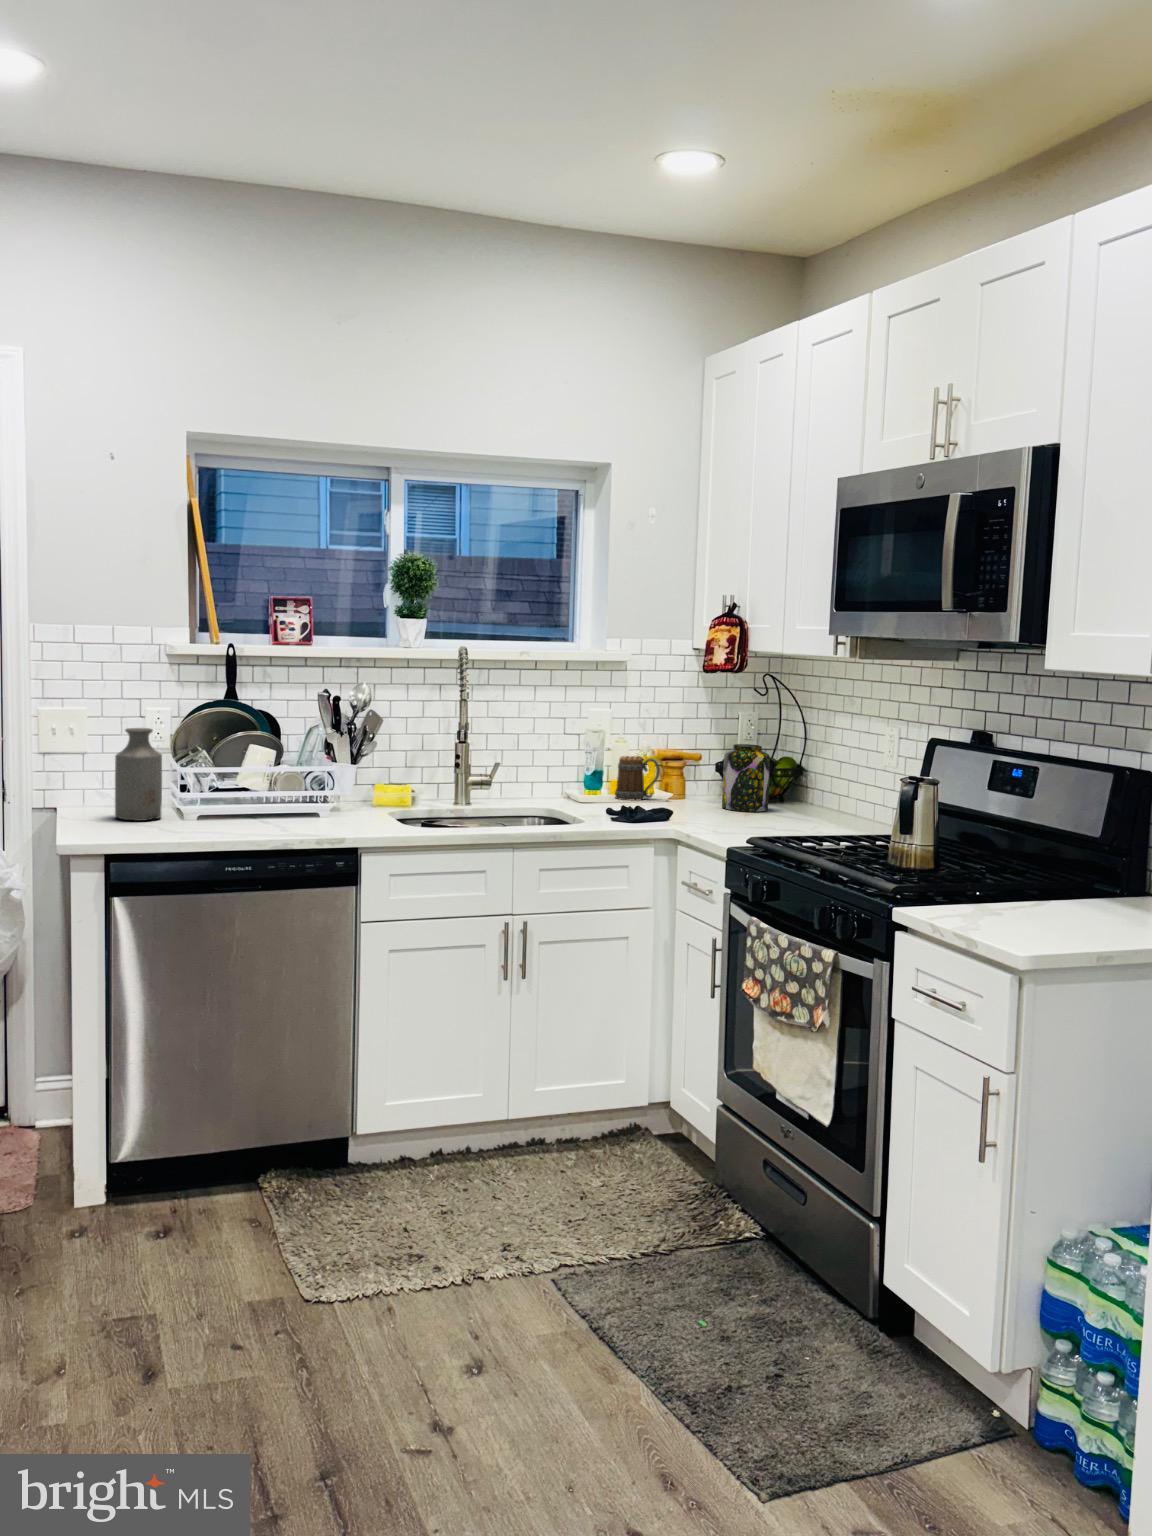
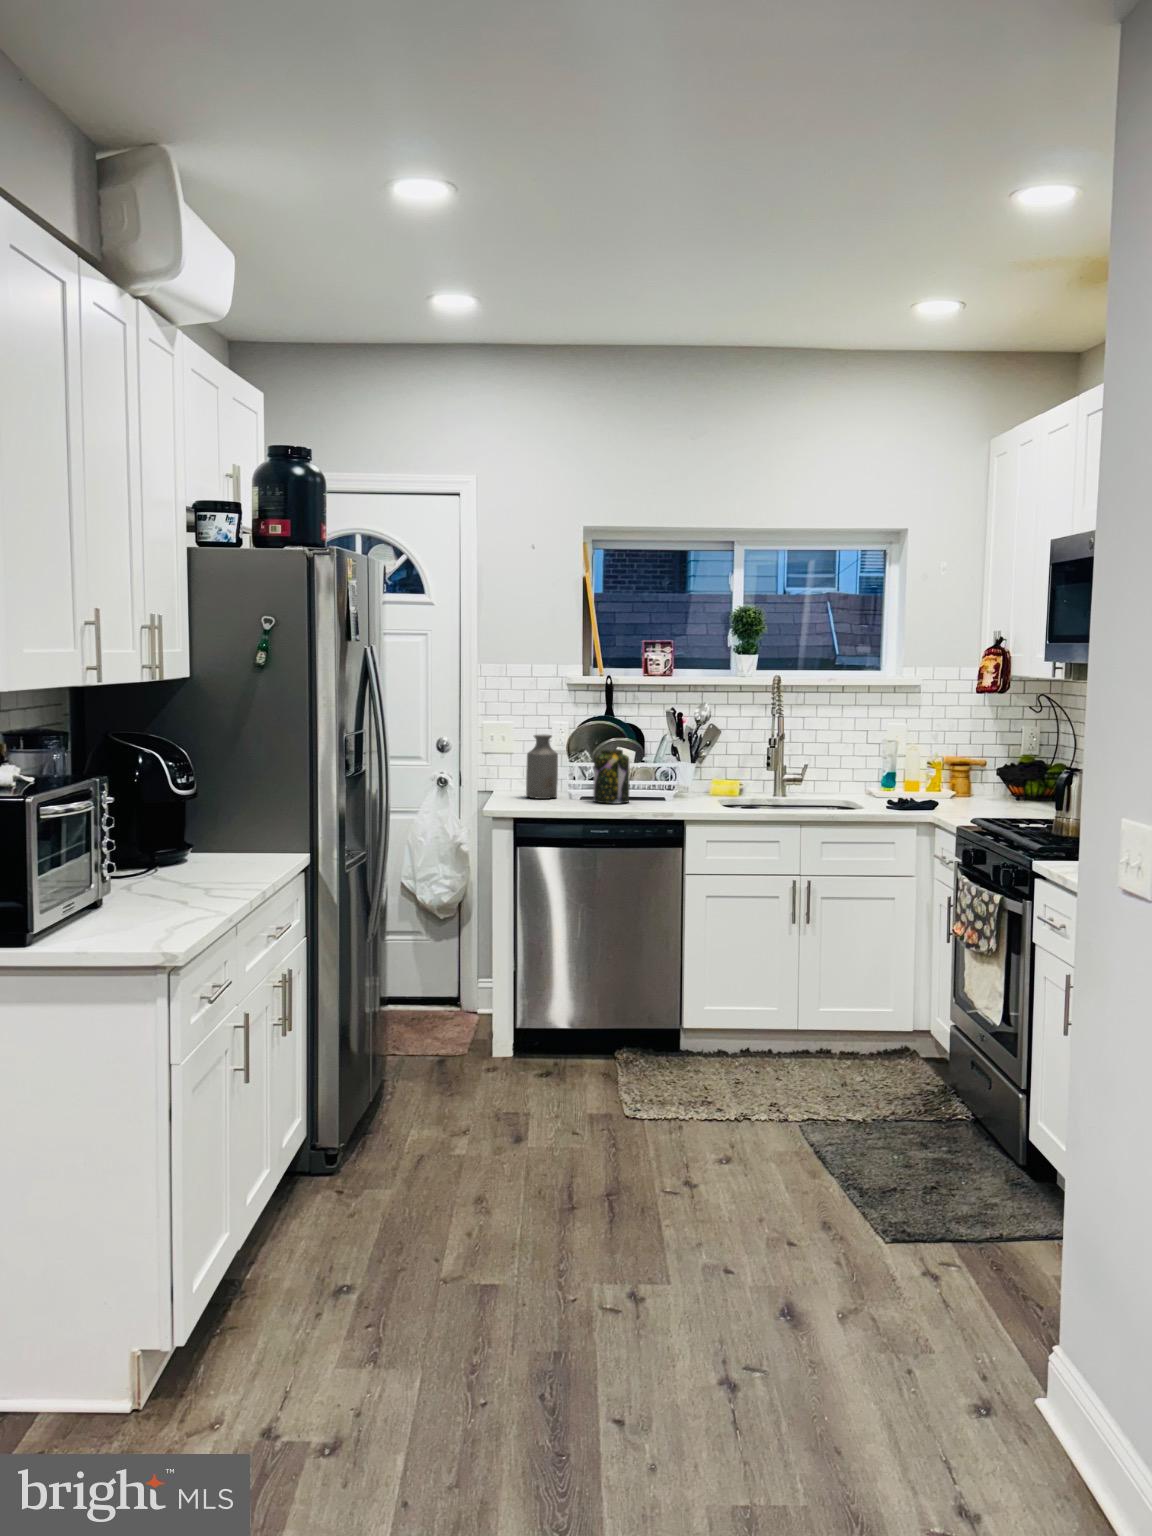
jar: present [722,744,770,812] -> present [593,749,630,804]
mug: present [615,756,660,800] -> none [908,761,945,797]

